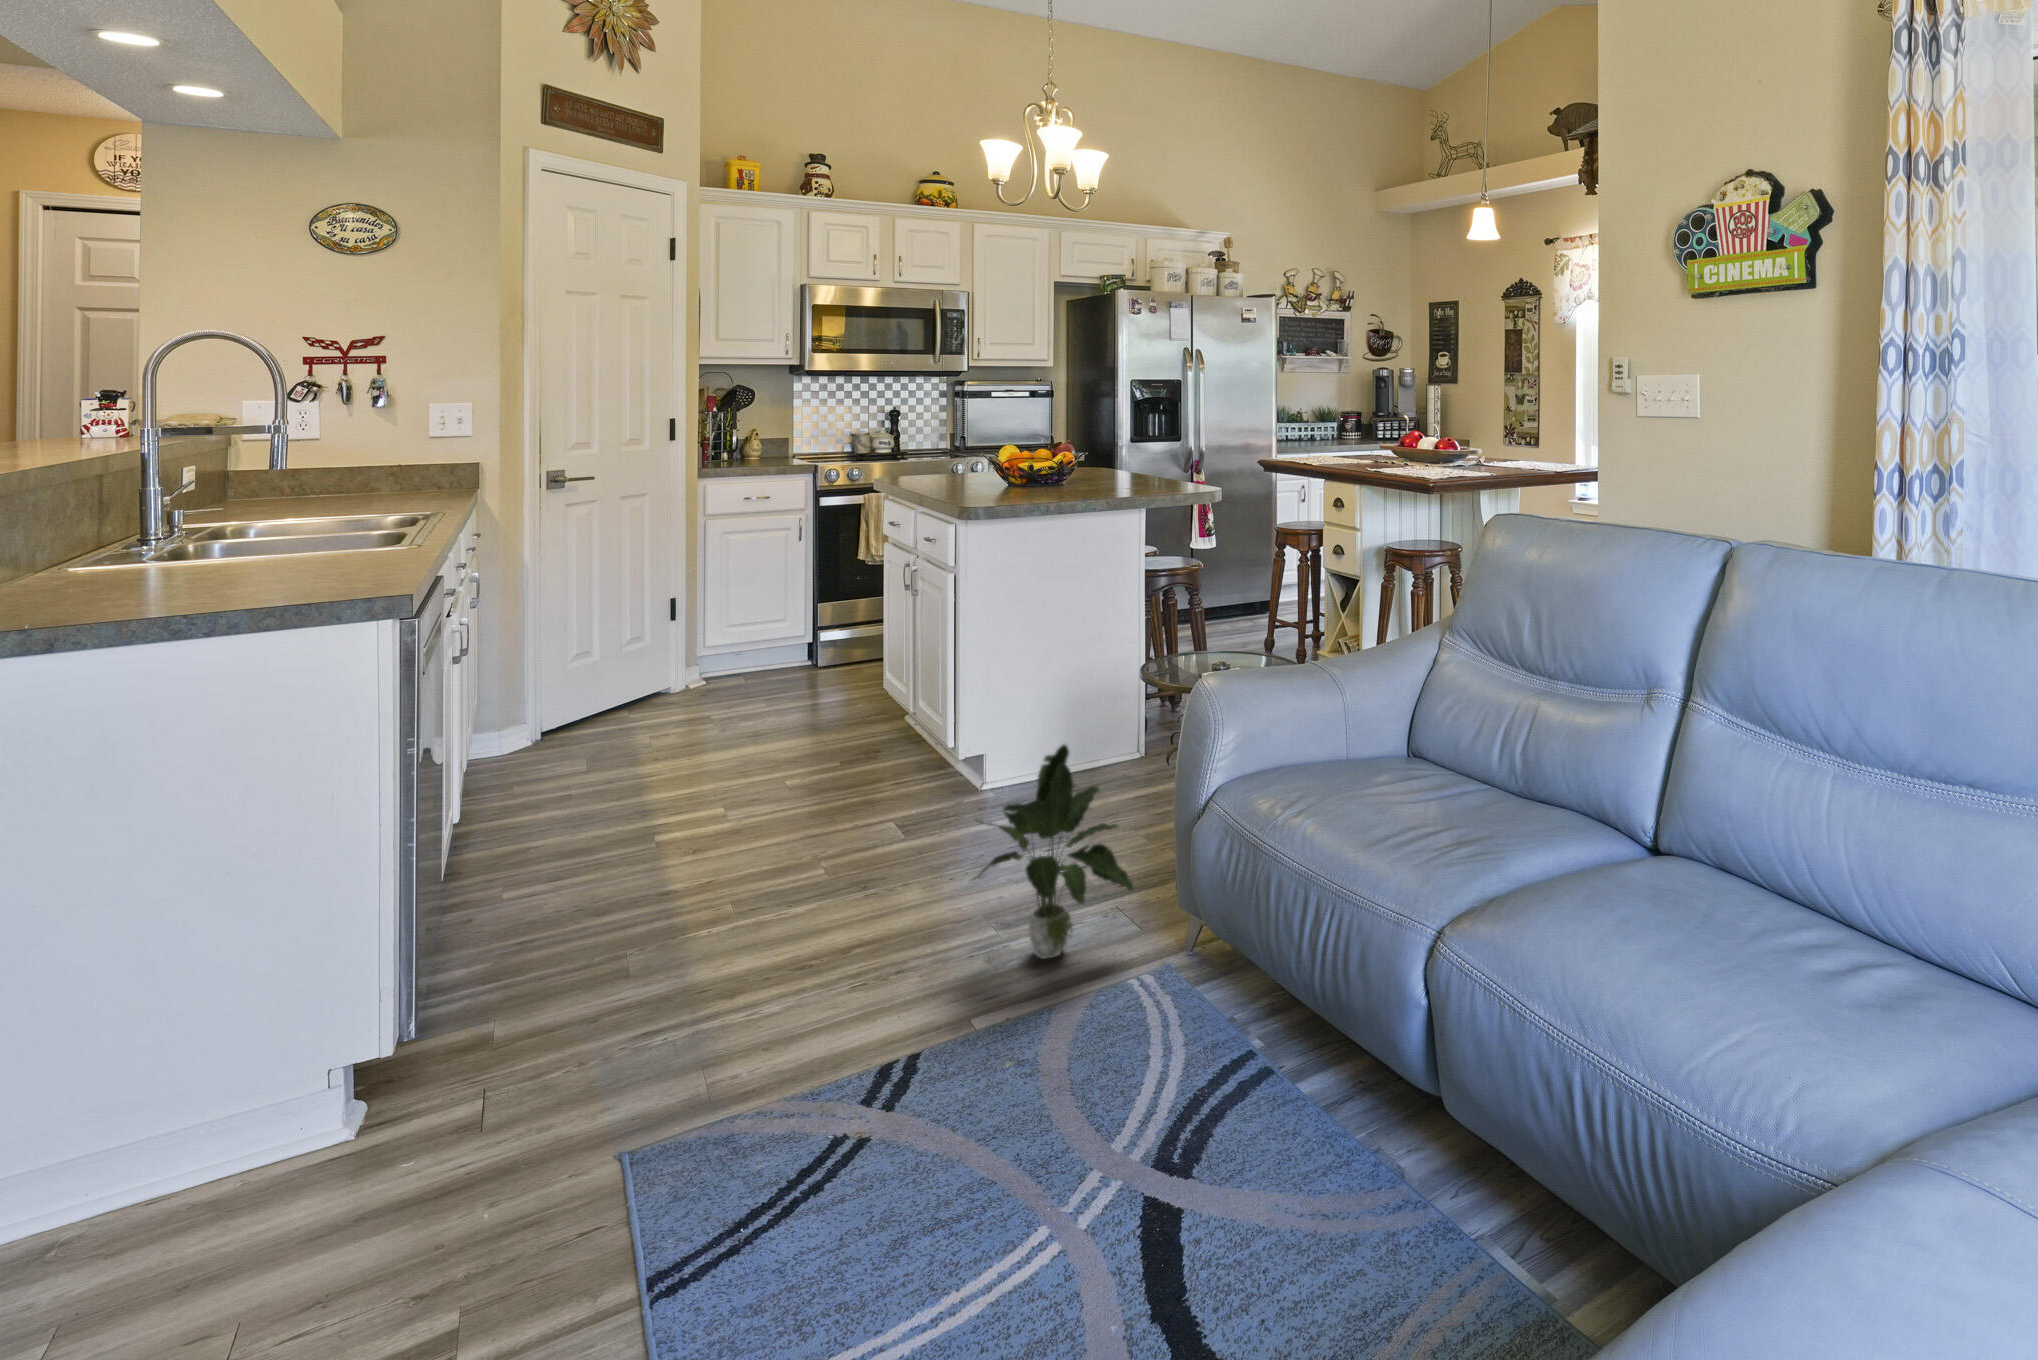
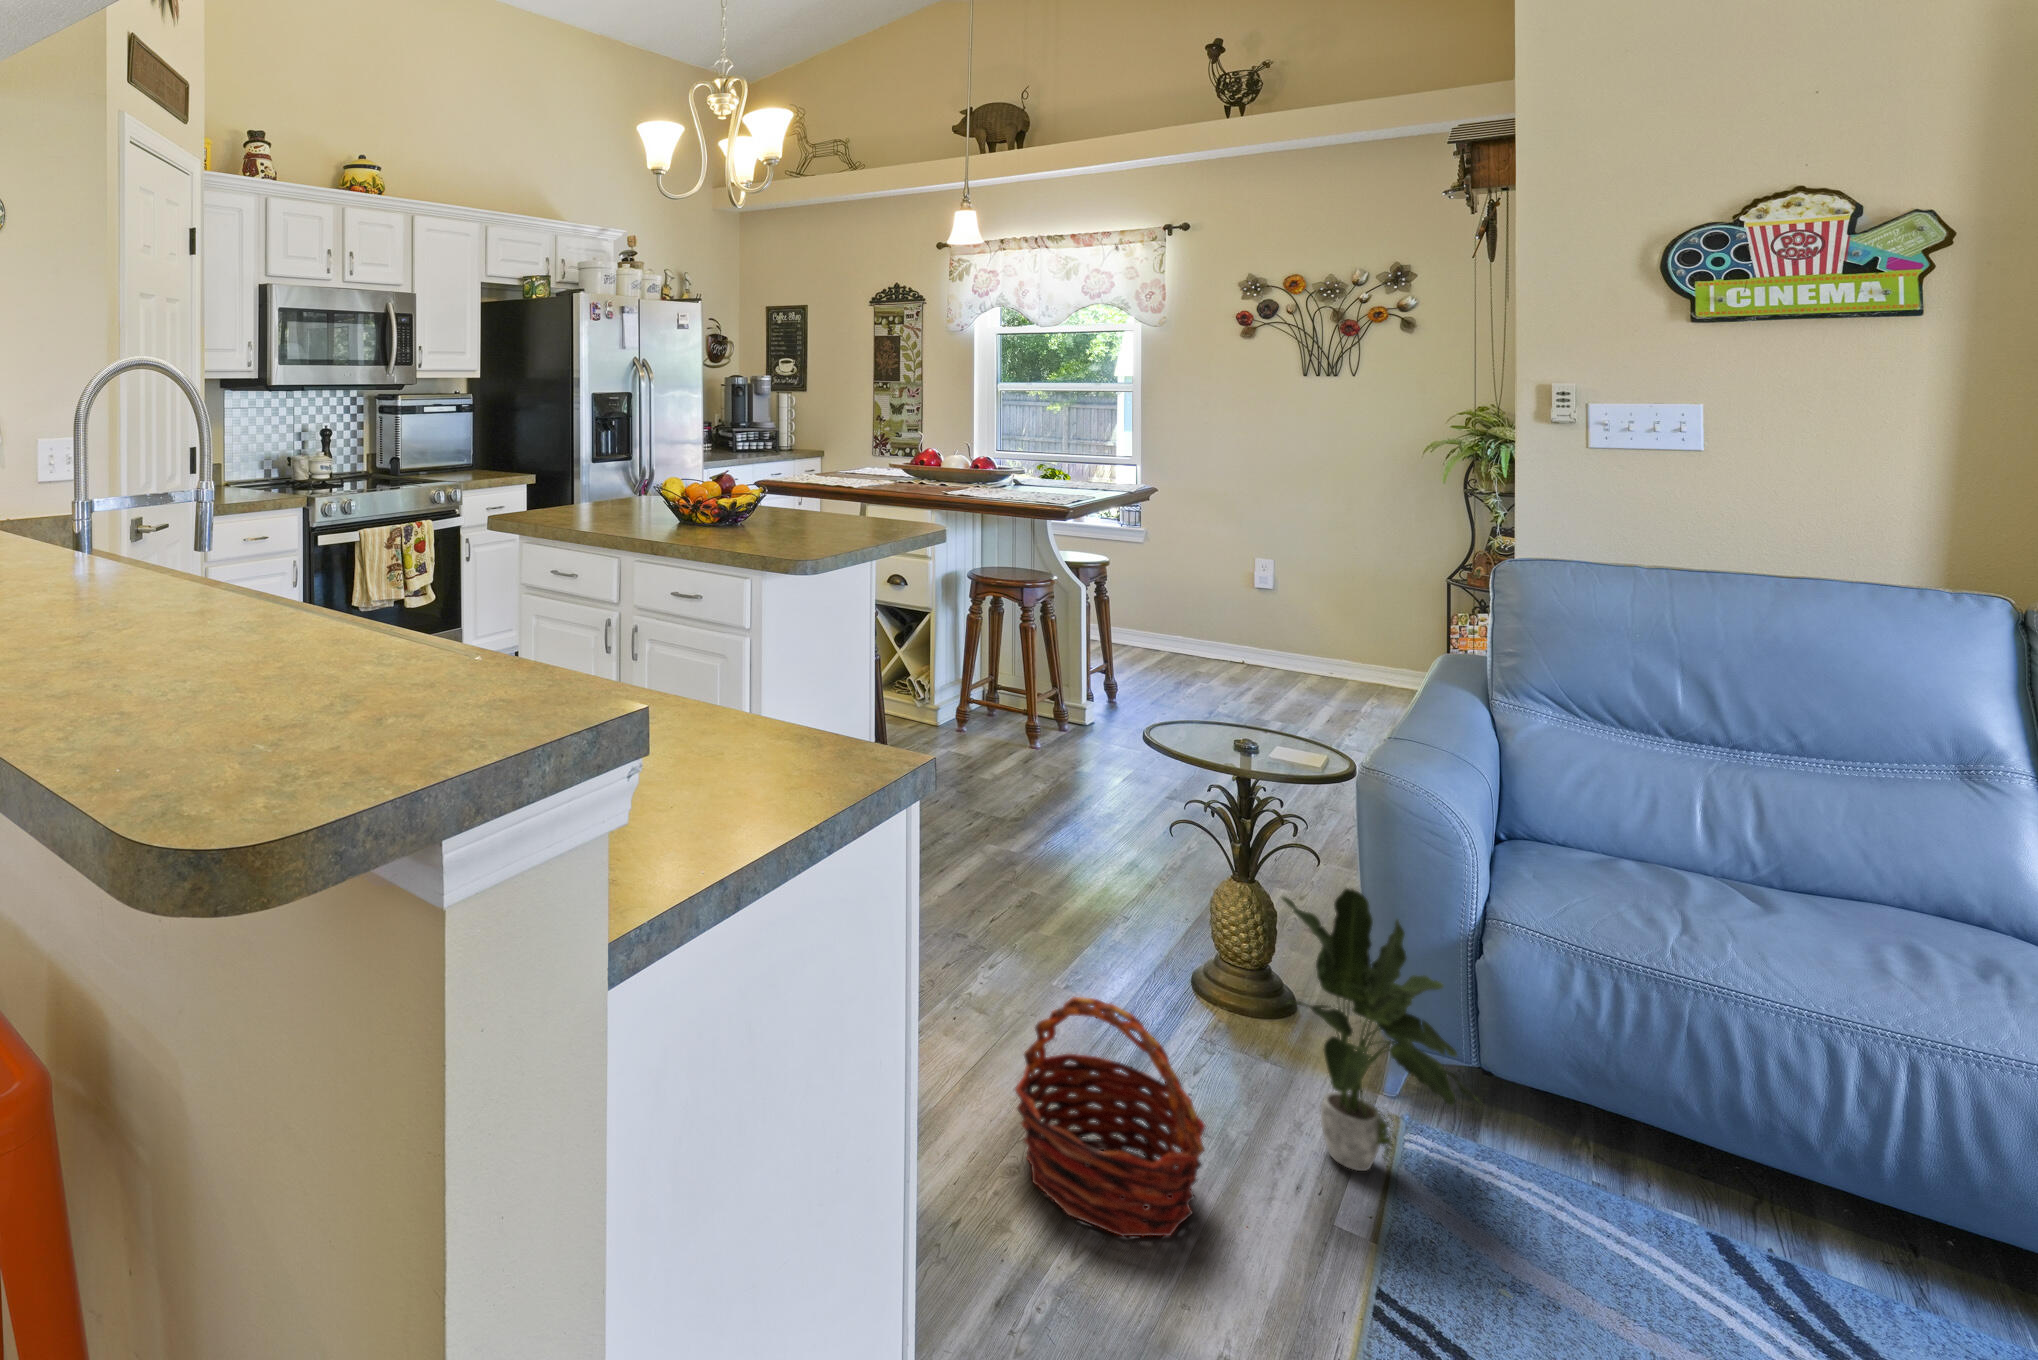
basket: none [774,812,914,975] -> present [1015,997,1206,1236]

